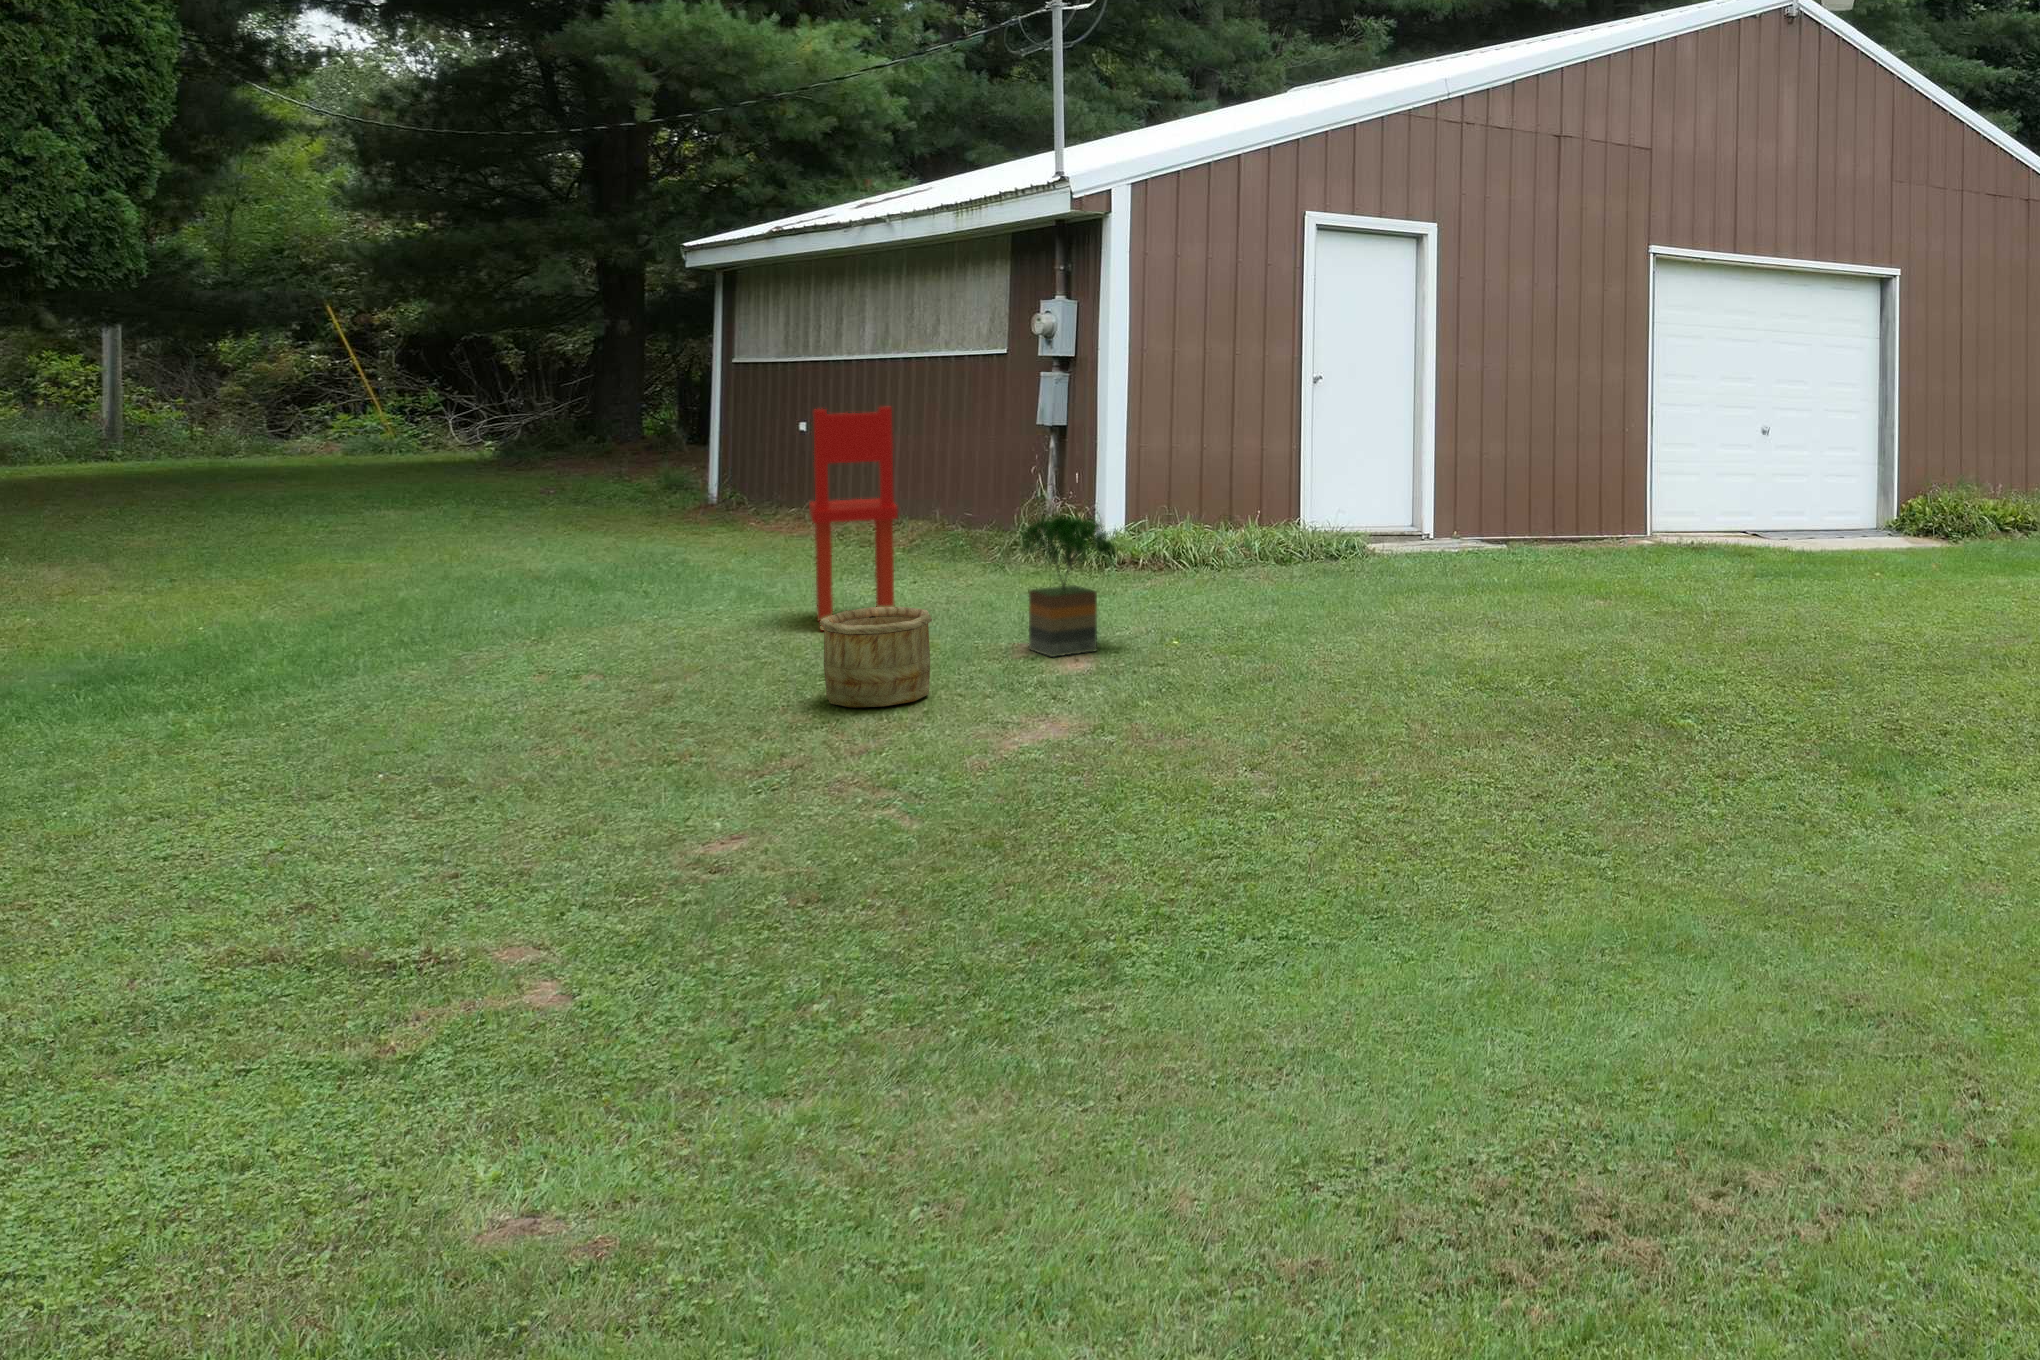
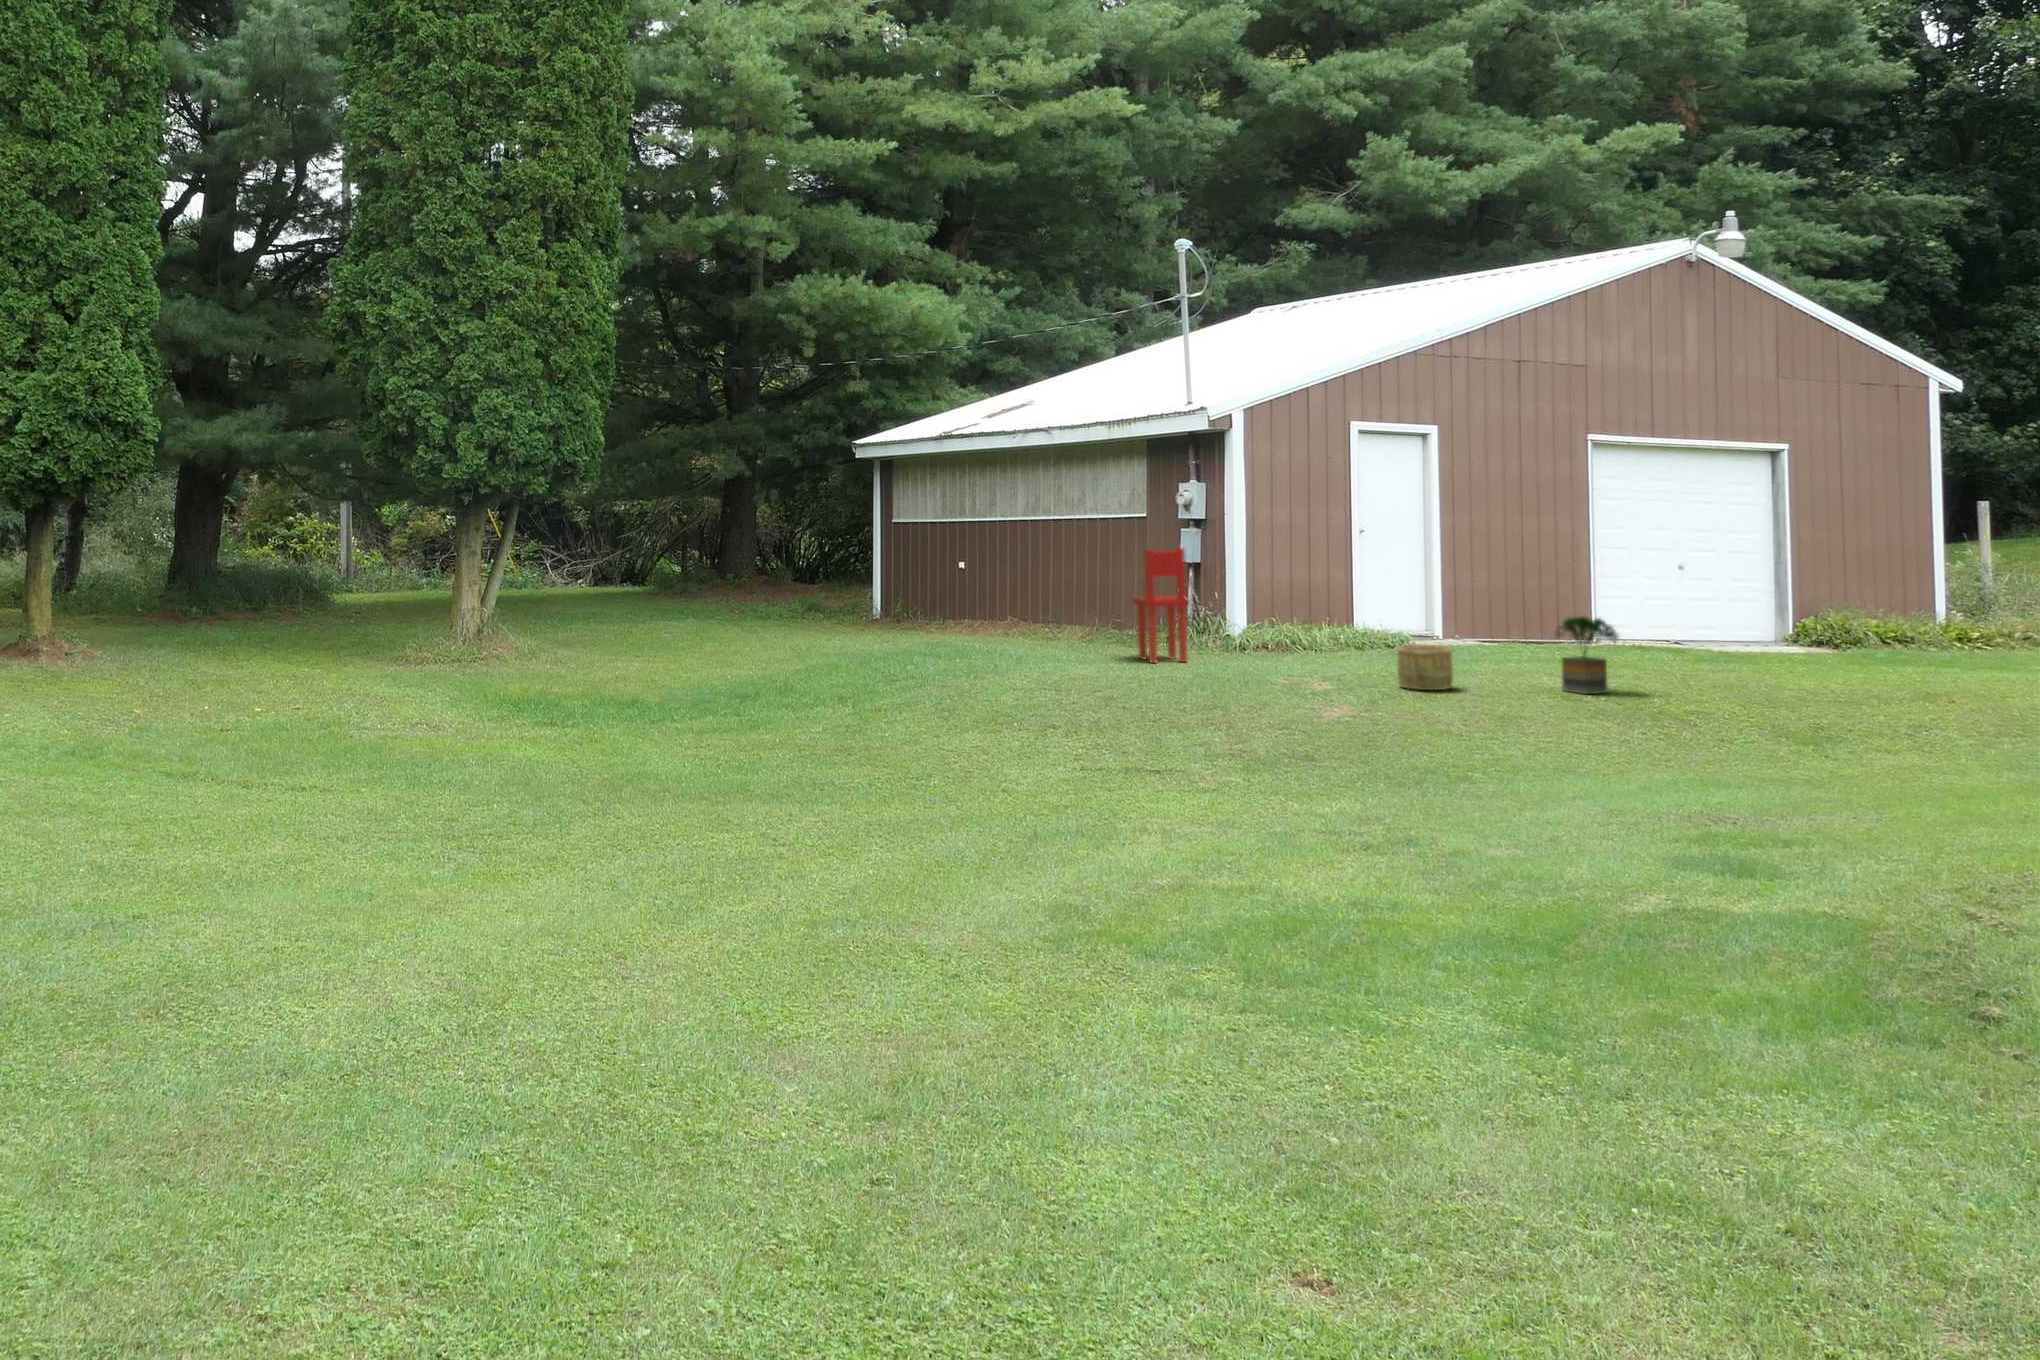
potted tree: present [1020,516,1117,657] -> present [1554,617,1619,694]
wooden bucket: present [820,607,932,707] -> present [1397,644,1453,690]

